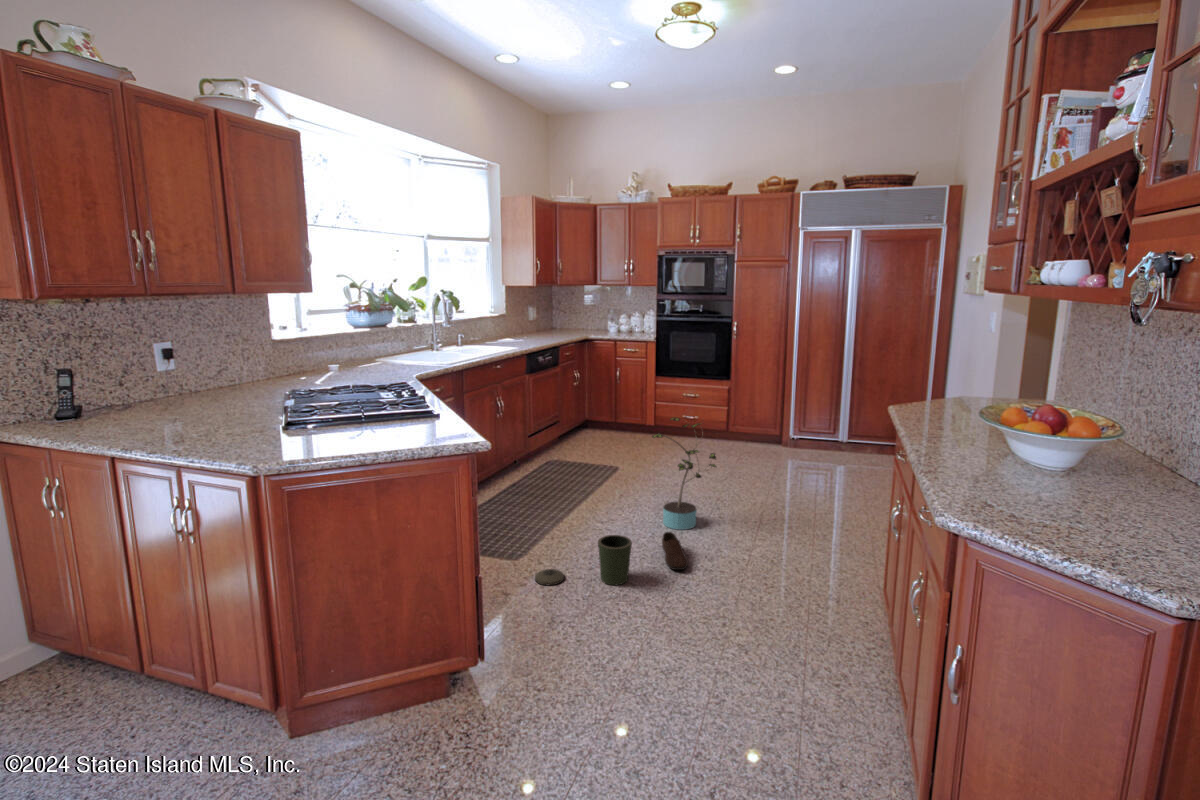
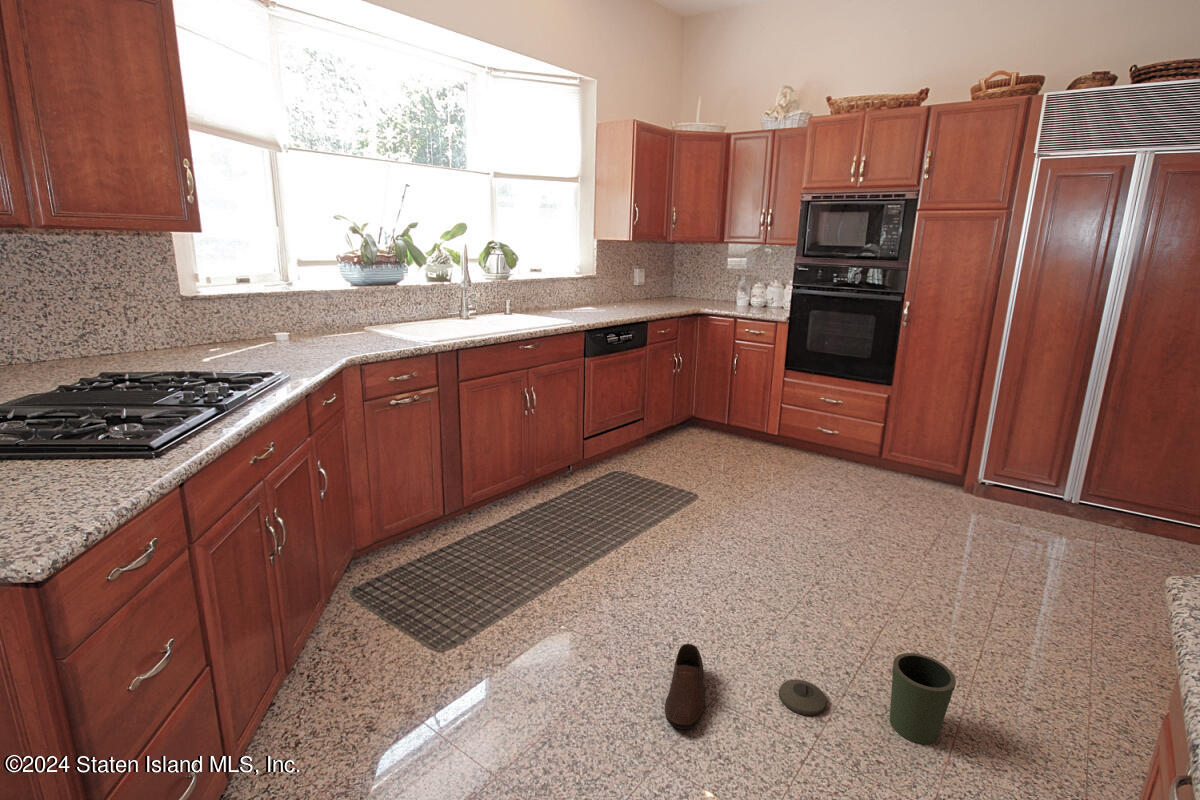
potted plant: present [652,417,716,530] -> none [693,452,798,633]
trash can: present [535,535,632,585] -> present [779,653,956,744]

